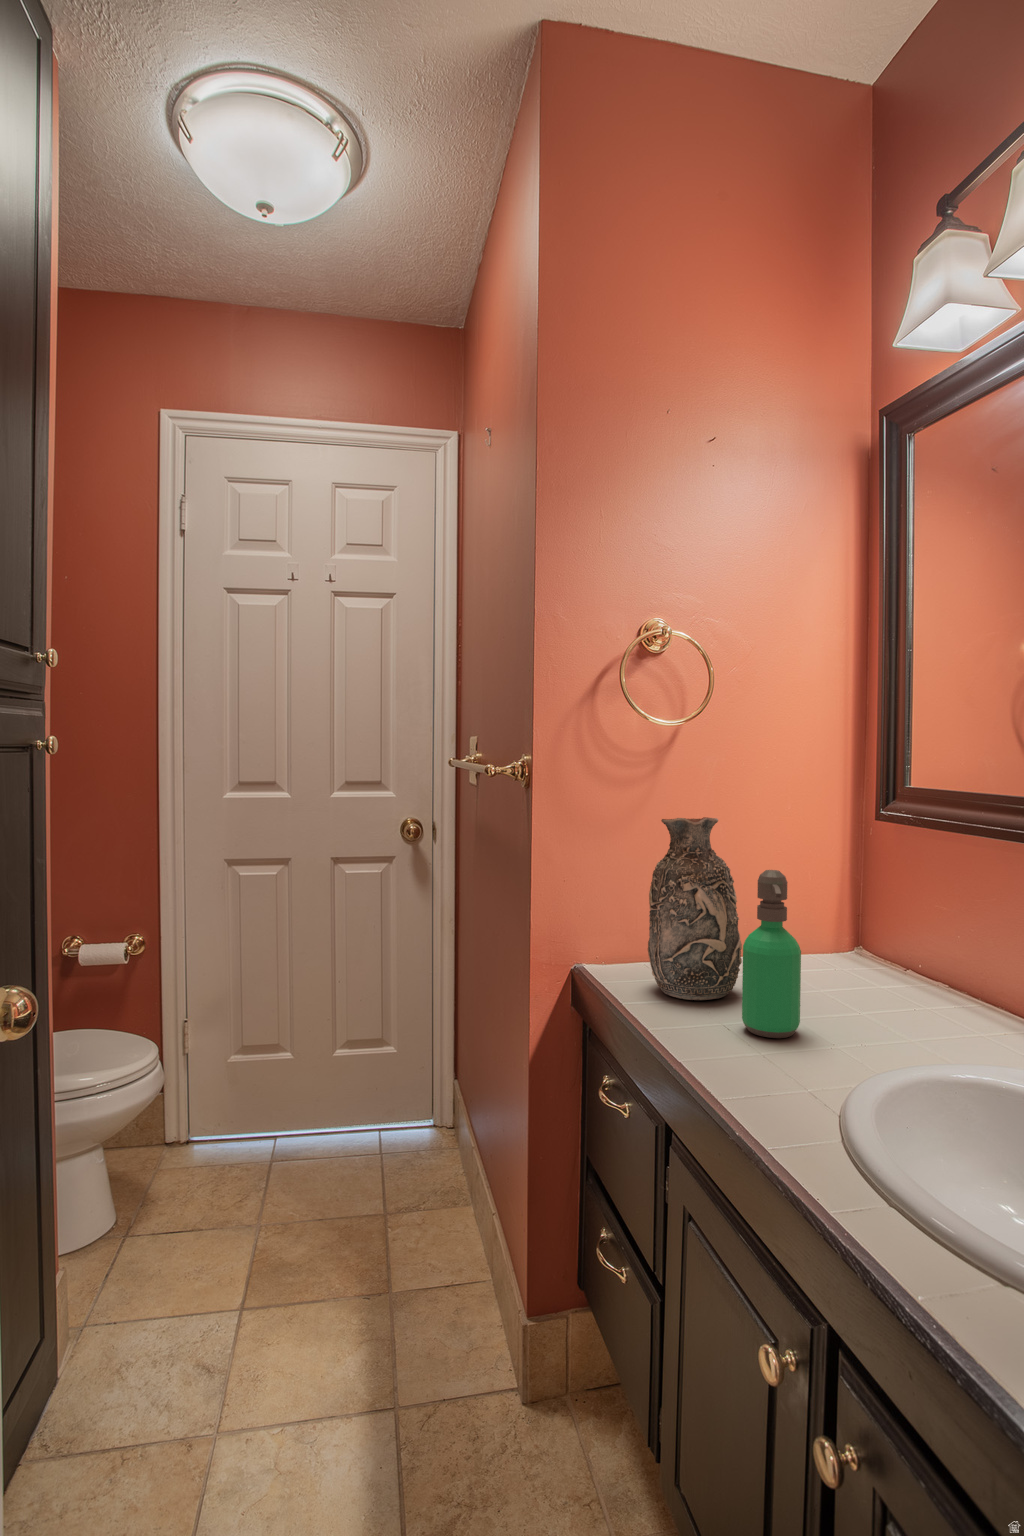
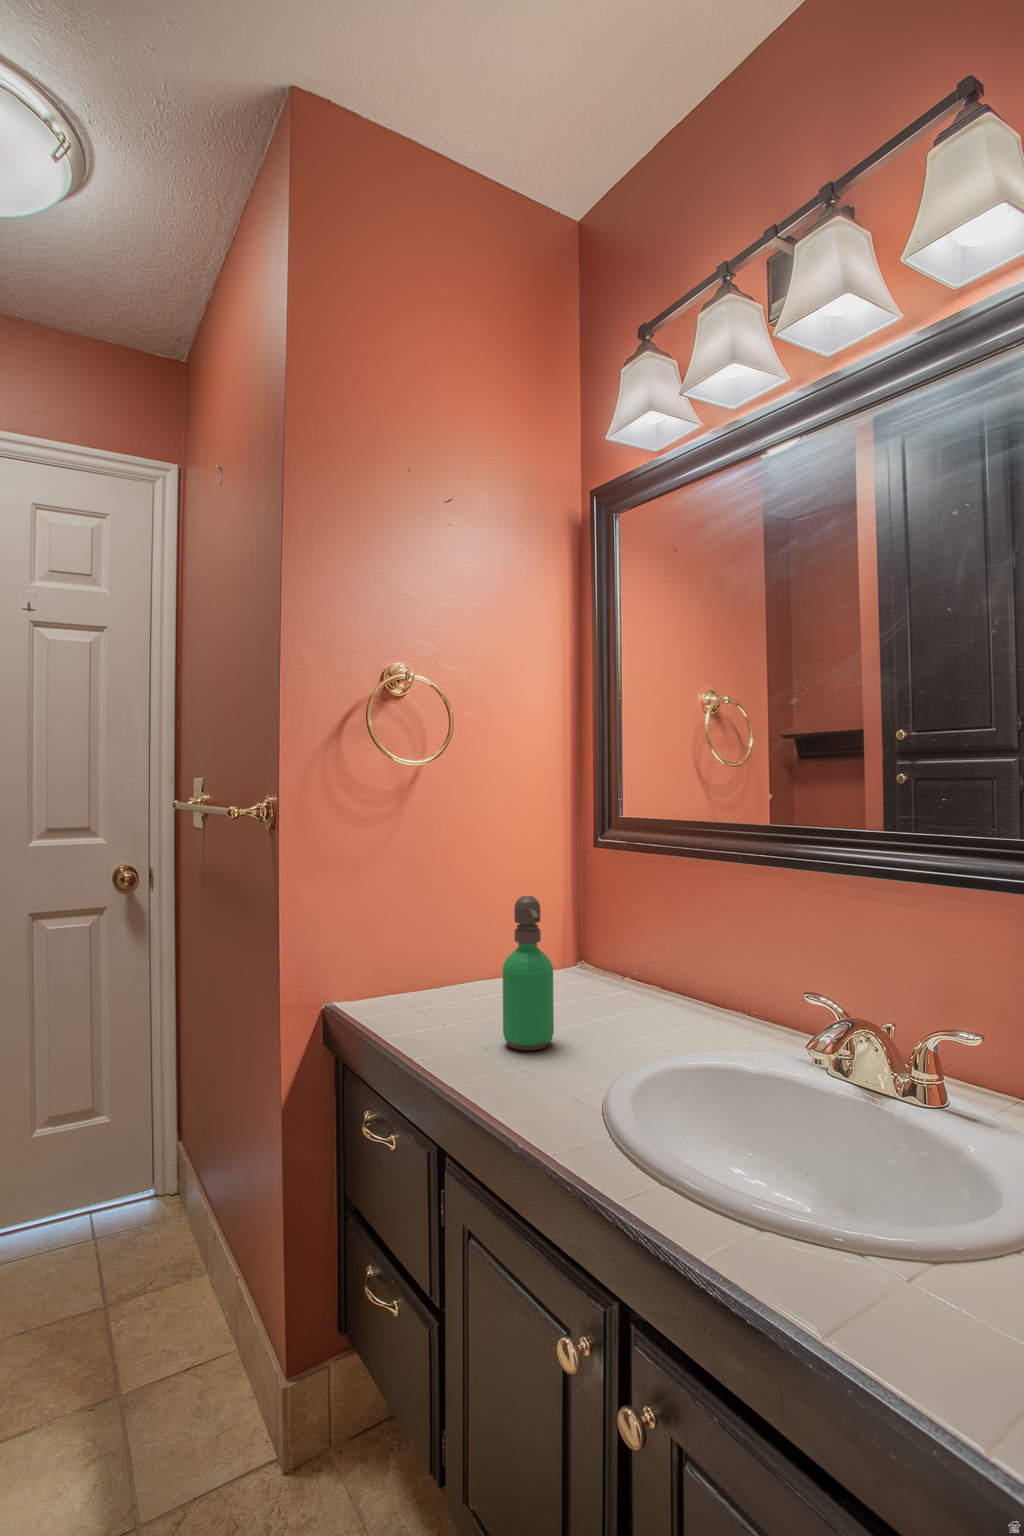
decorative vase: present [648,817,742,1000] -> none [408,850,494,1024]

